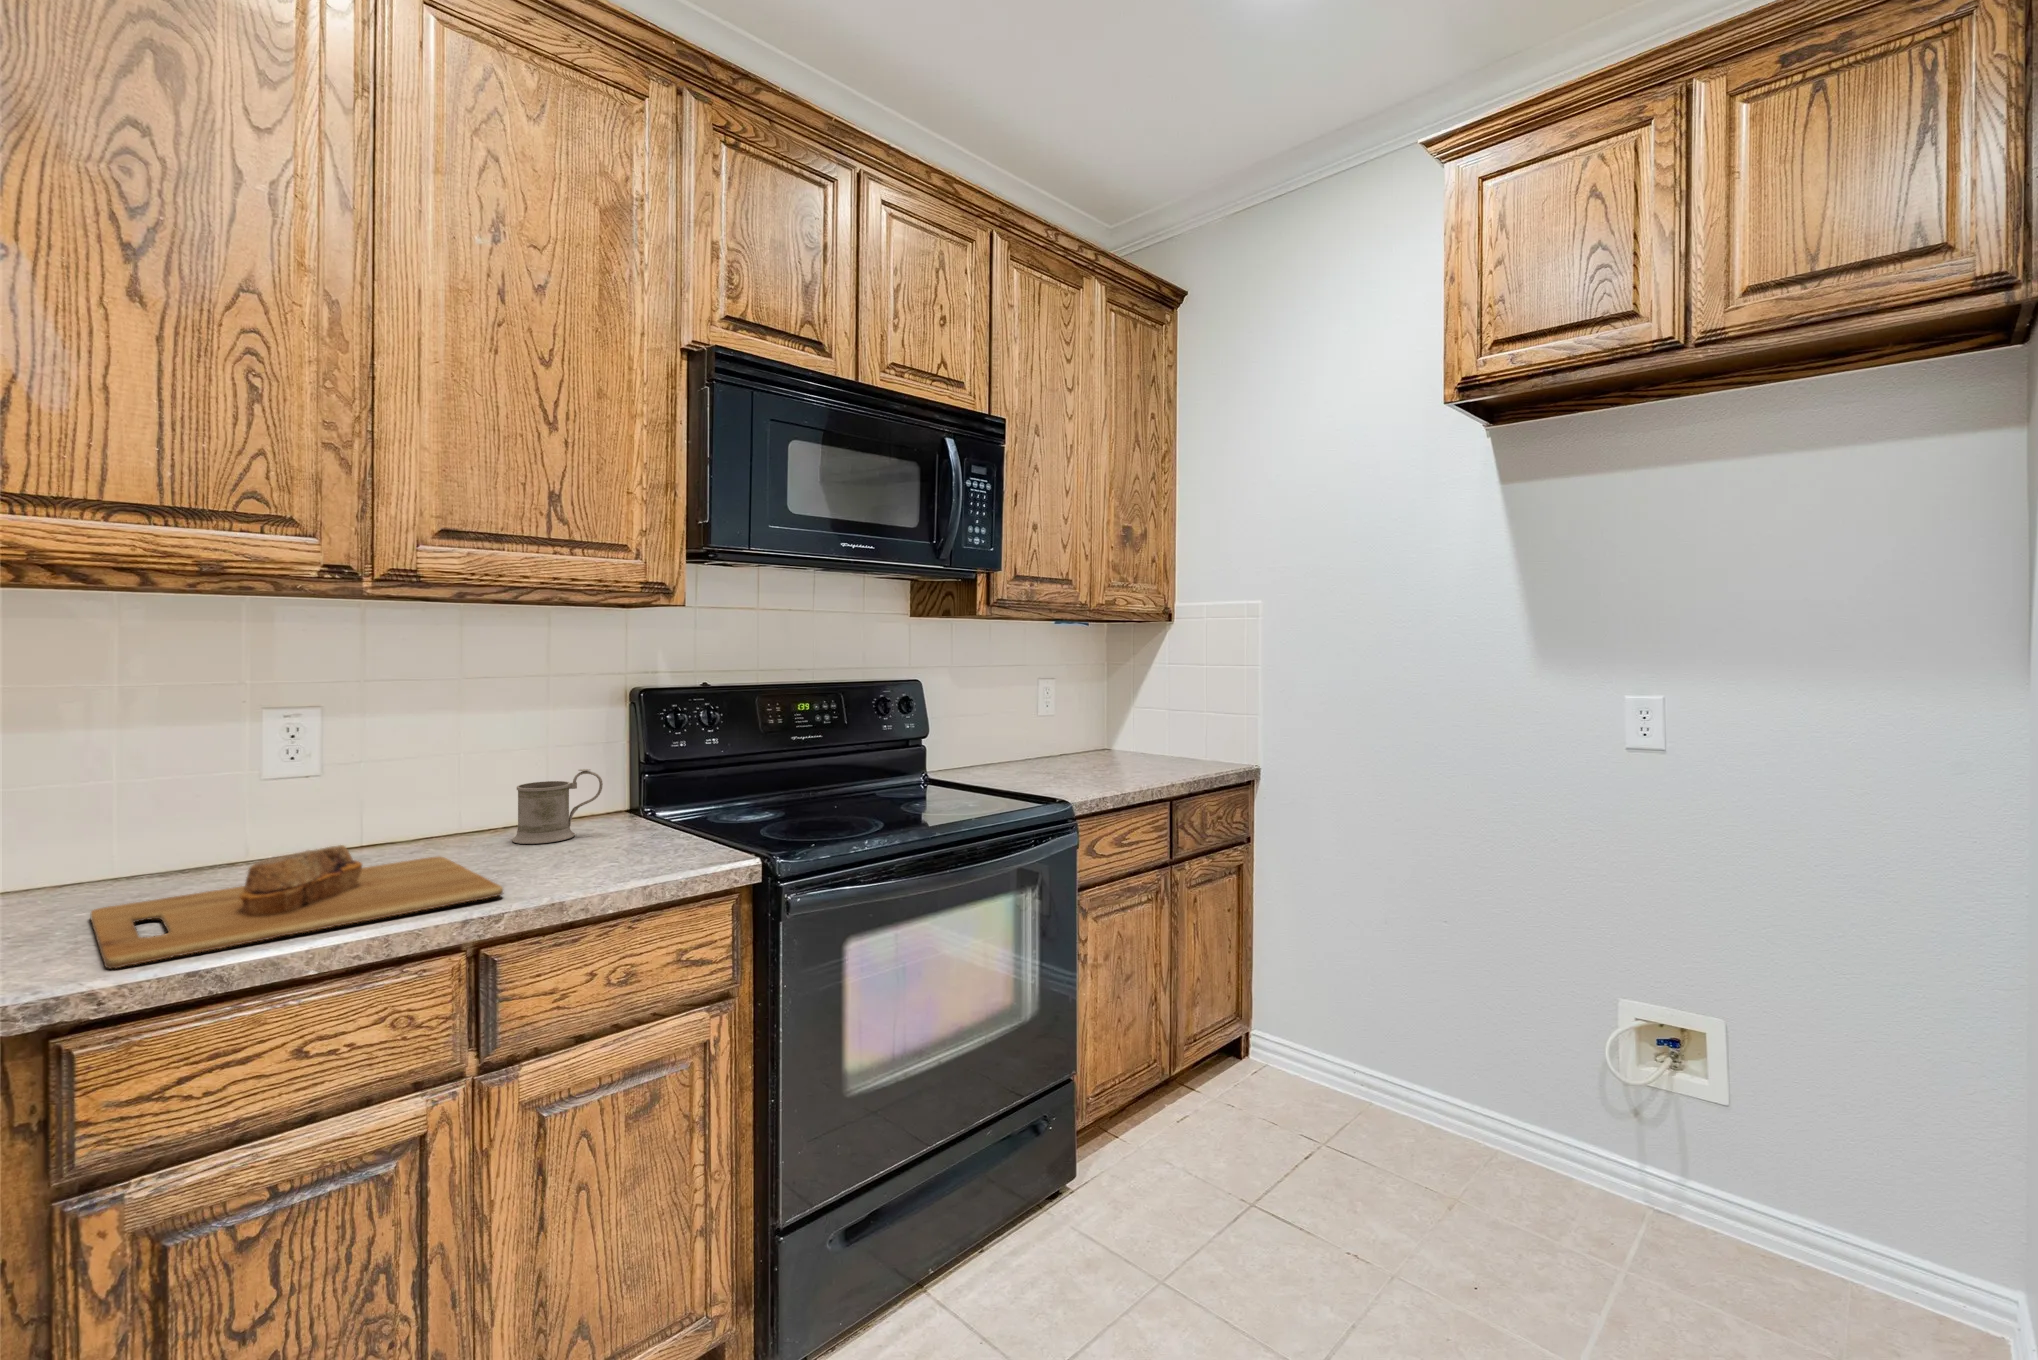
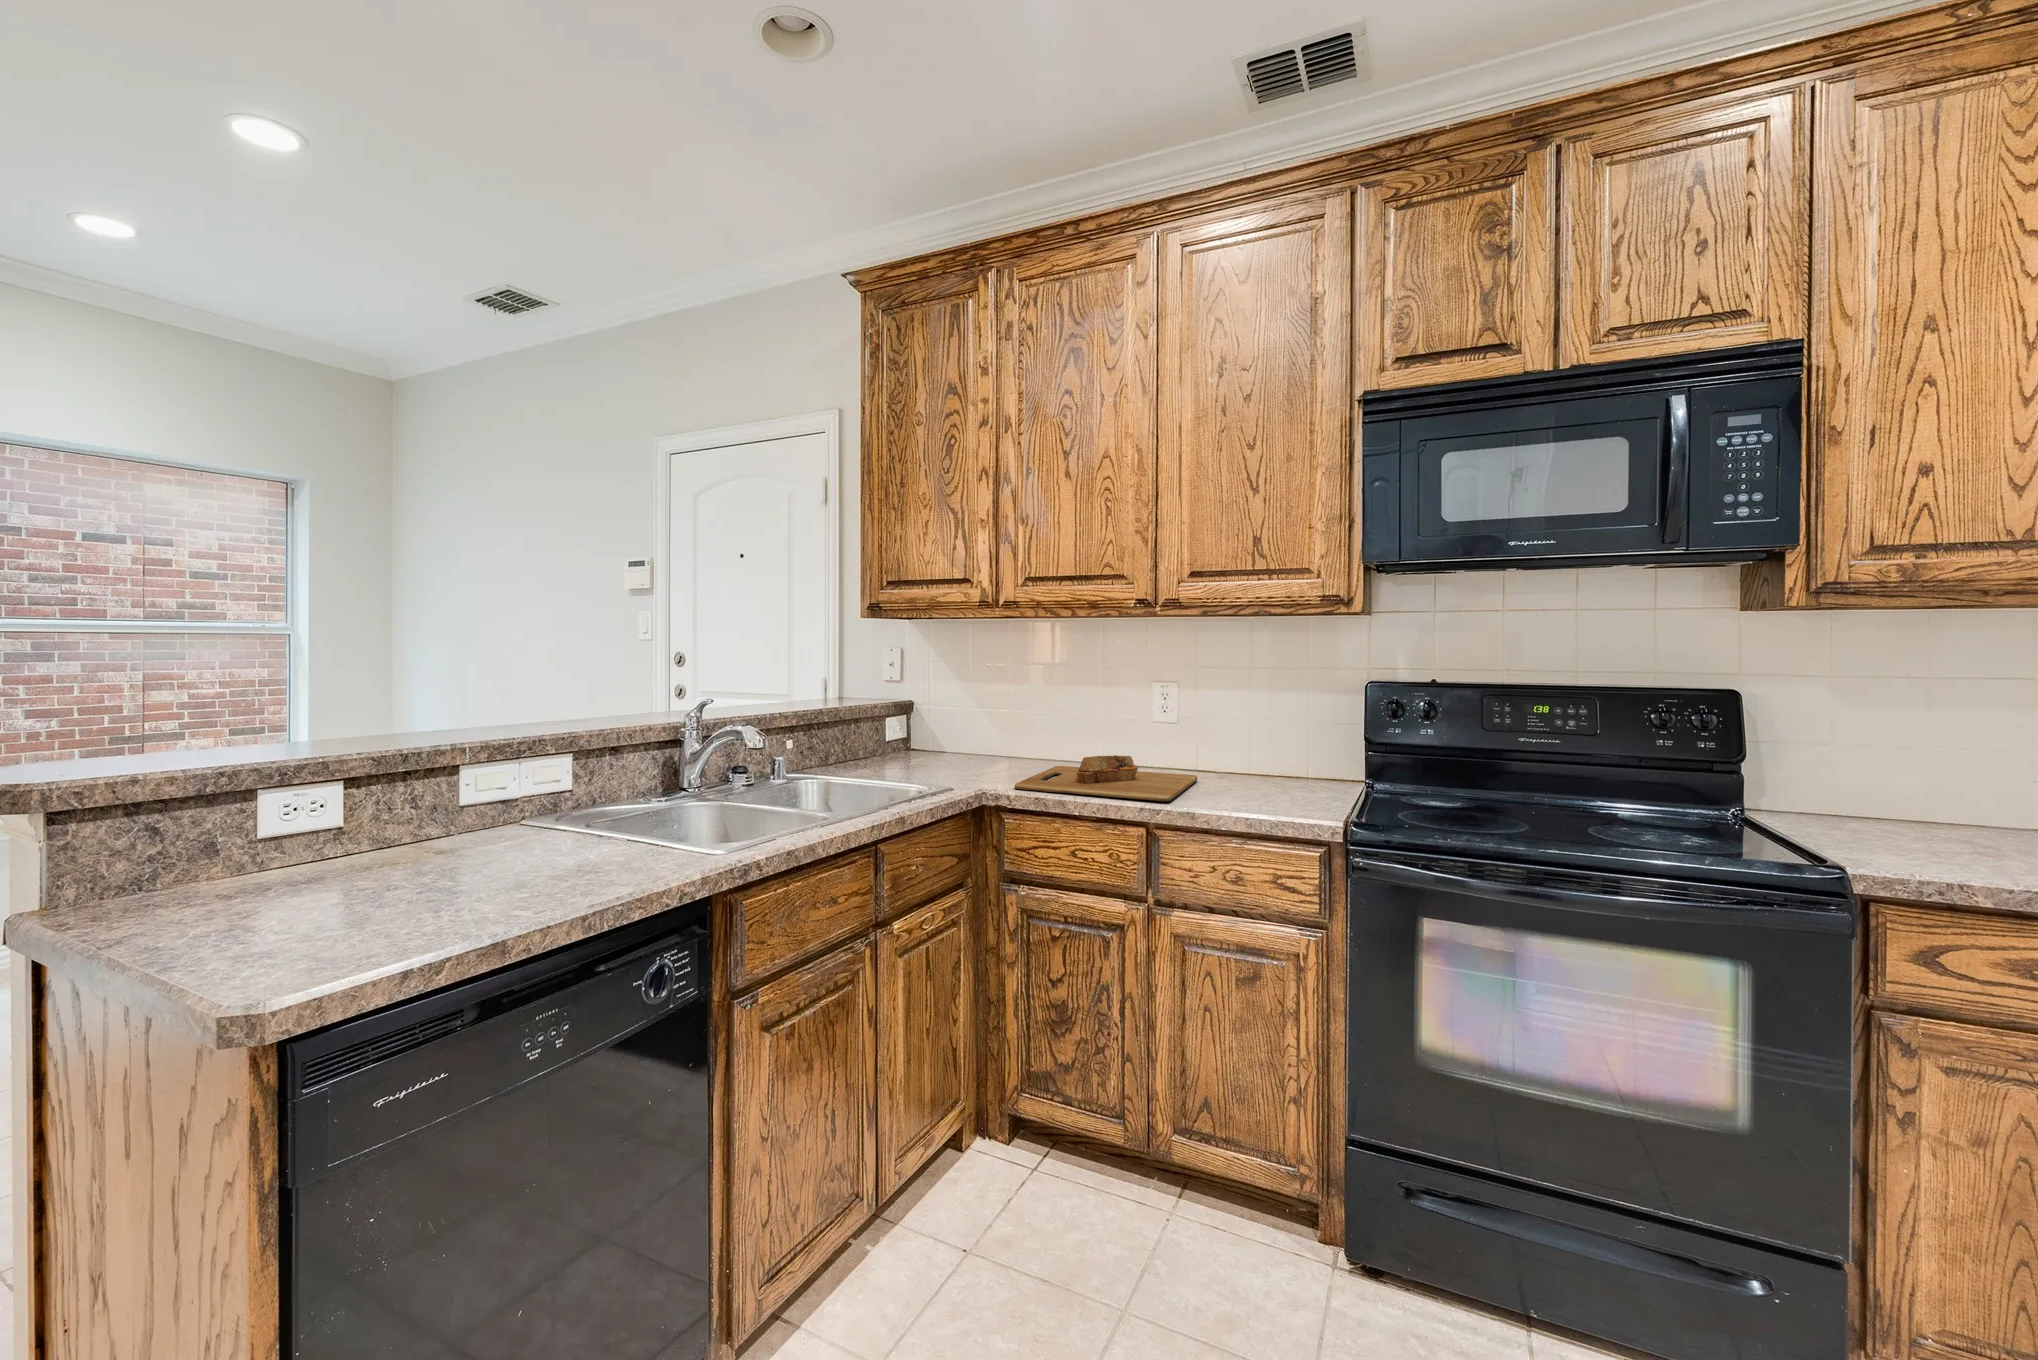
mug: present [512,769,603,844] -> none [1257,735,1313,784]

